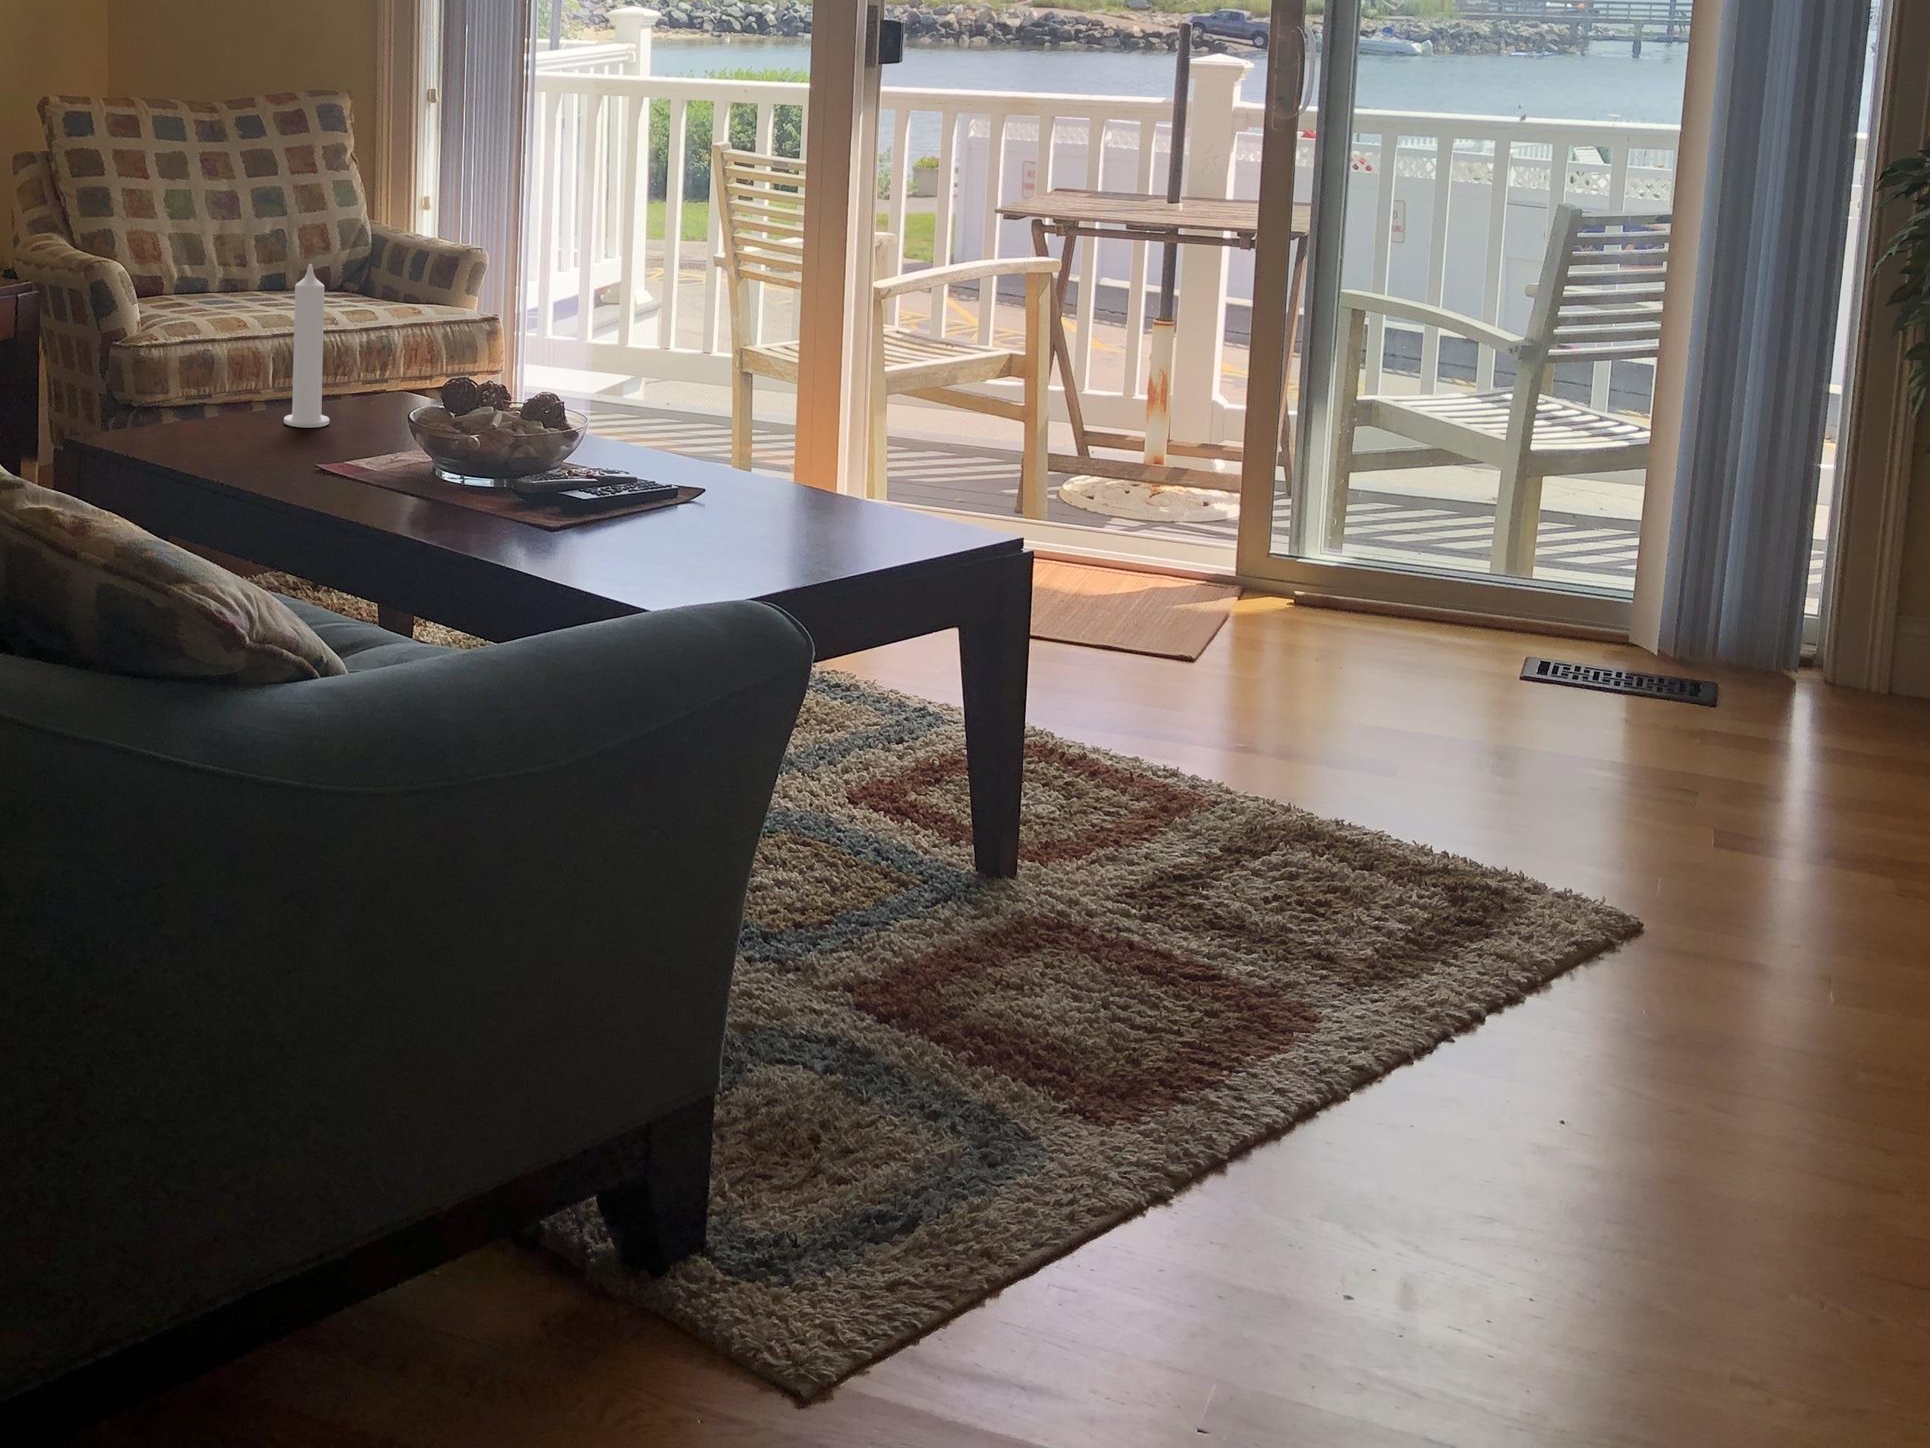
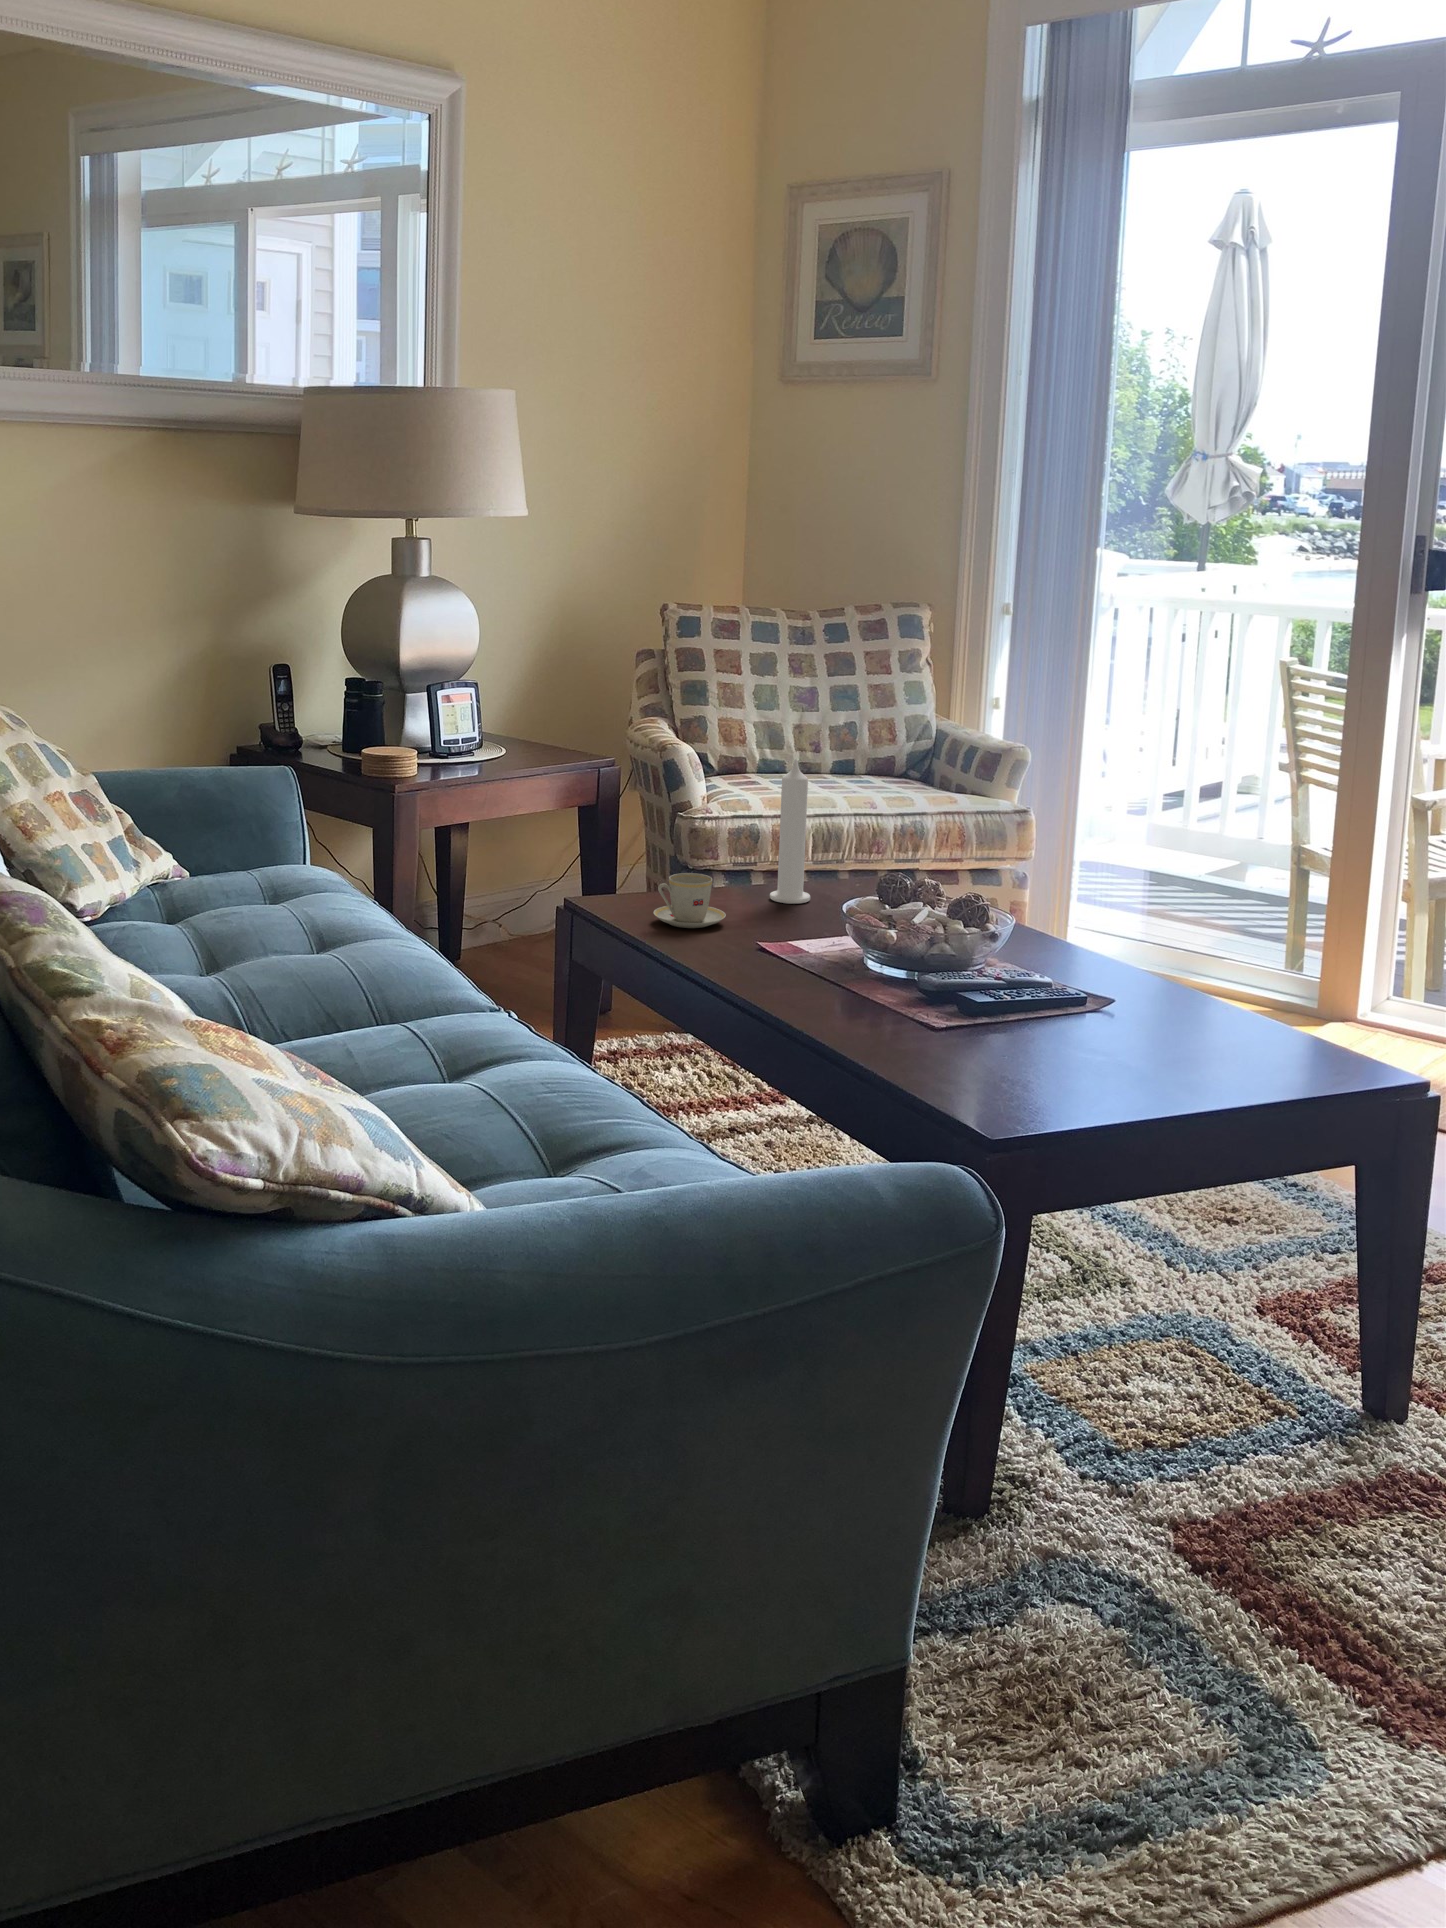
teacup: none [175,397,258,458] -> present [653,873,726,928]

